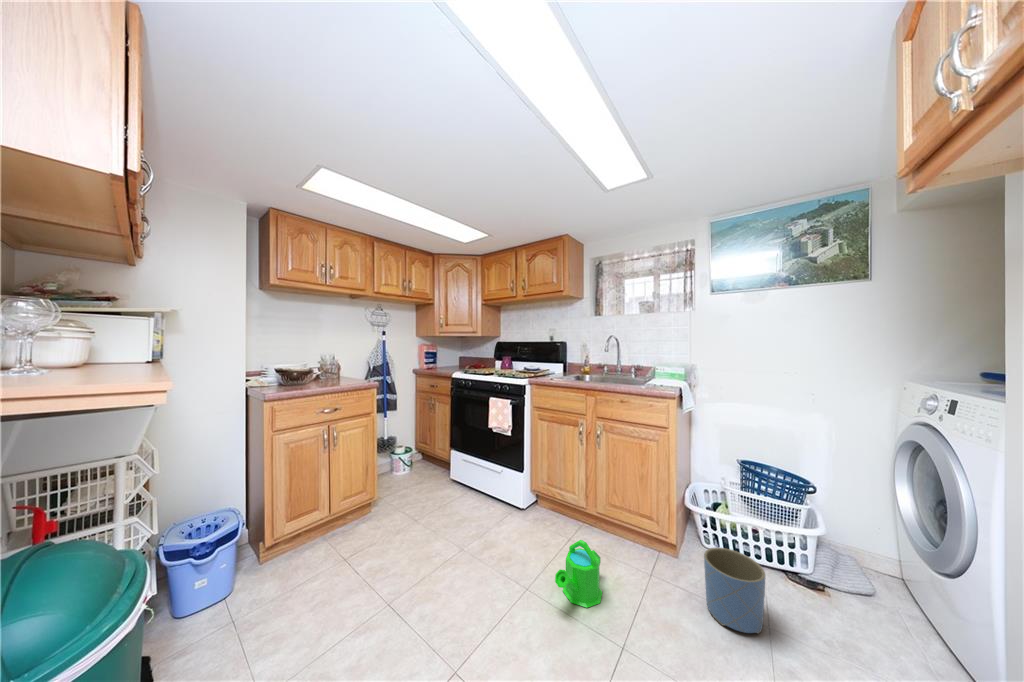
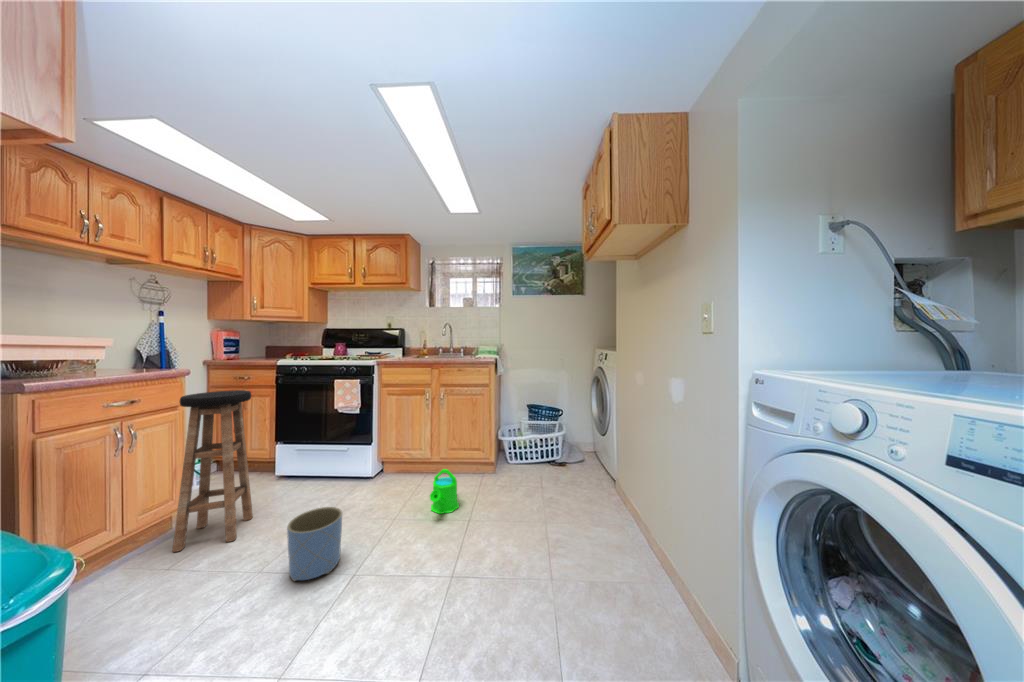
bar stool: none [357,403,415,543] -> present [172,390,253,552]
planter: present [704,548,765,634] -> present [287,507,342,581]

